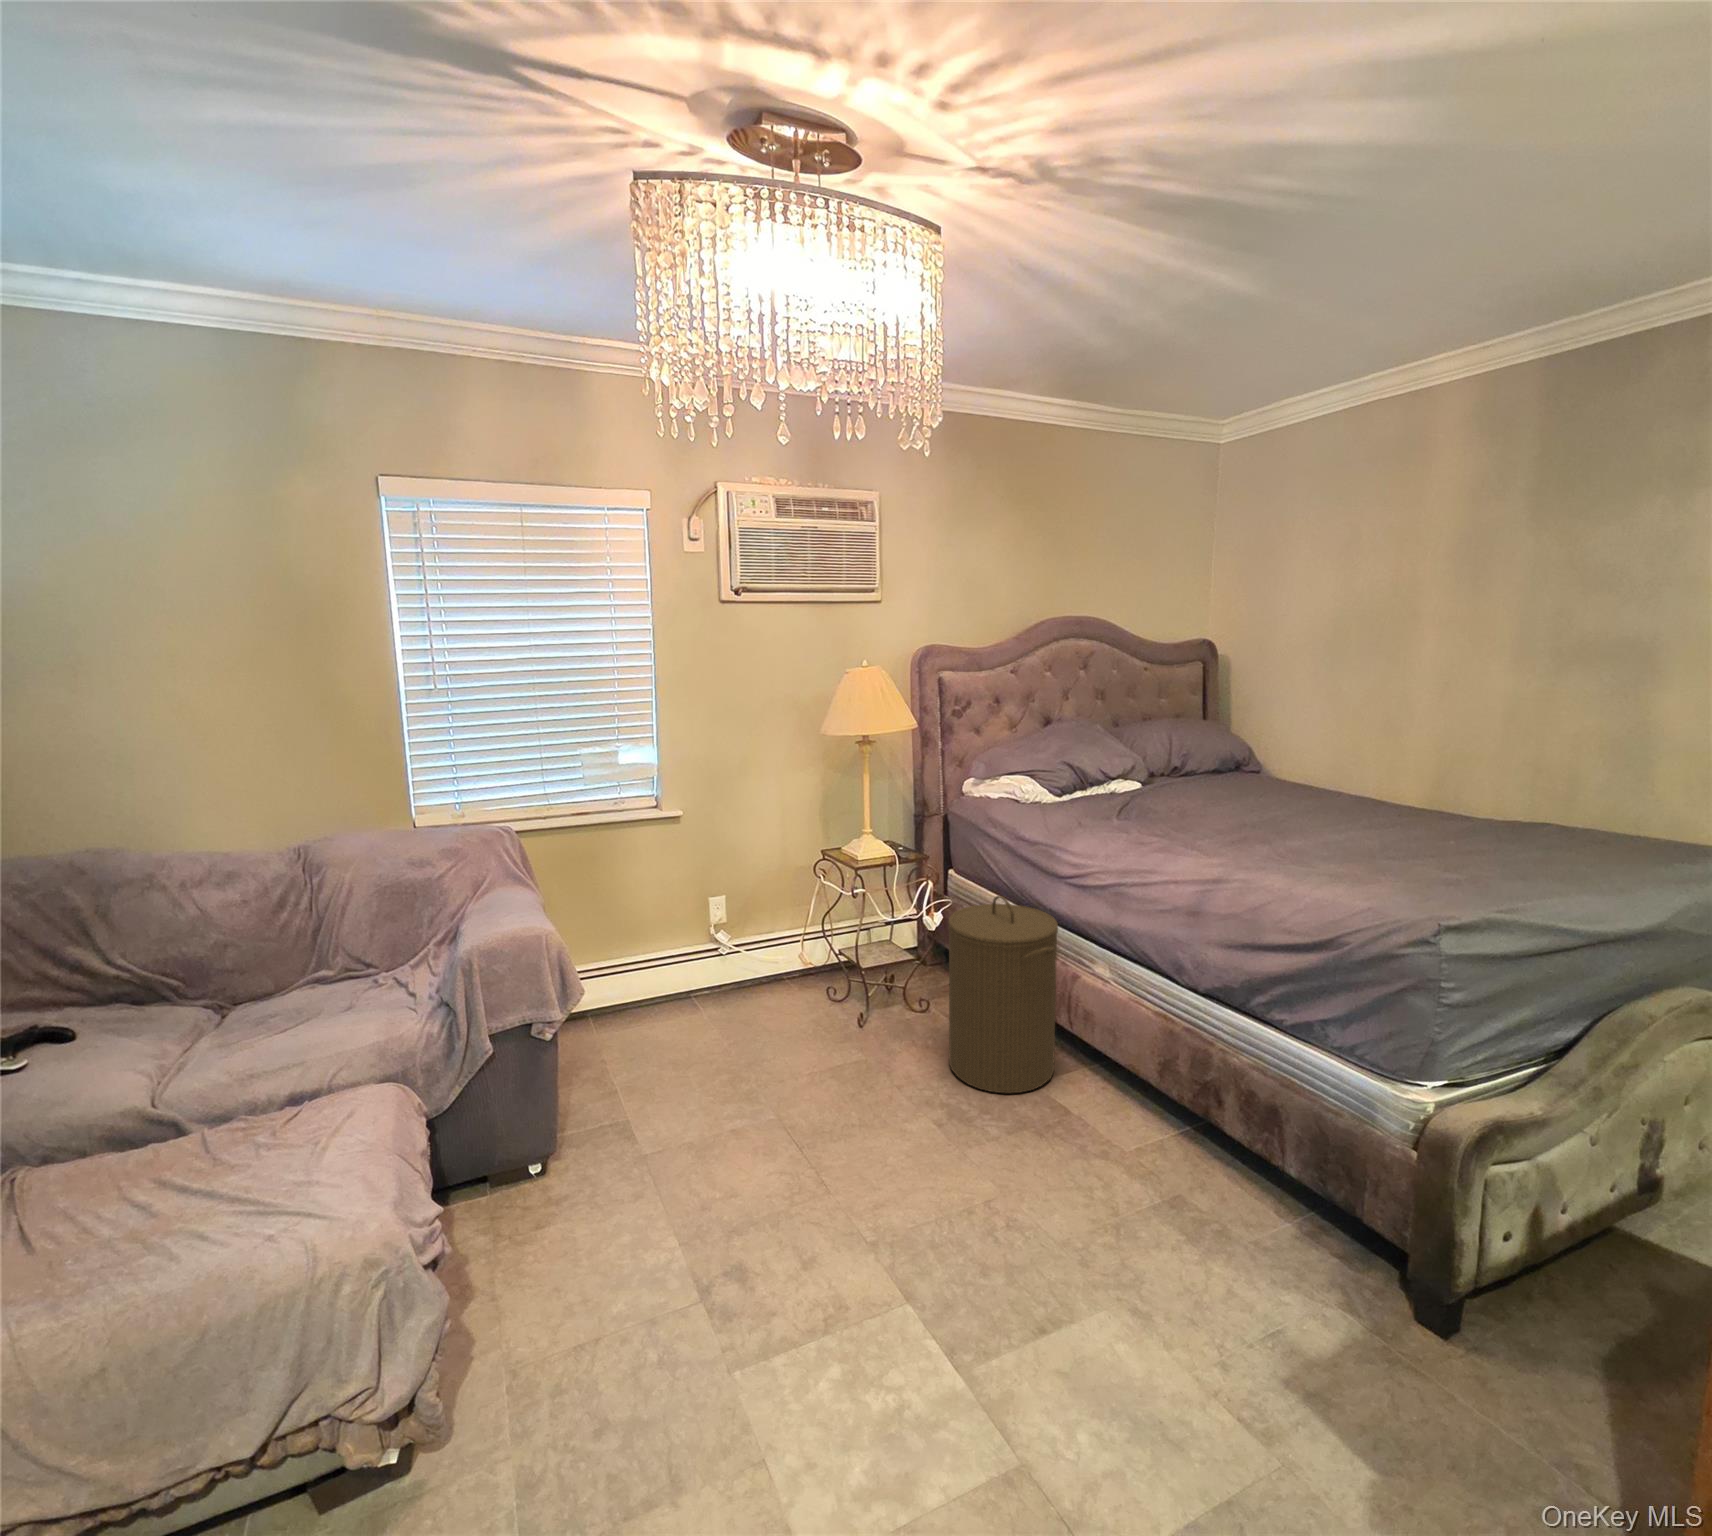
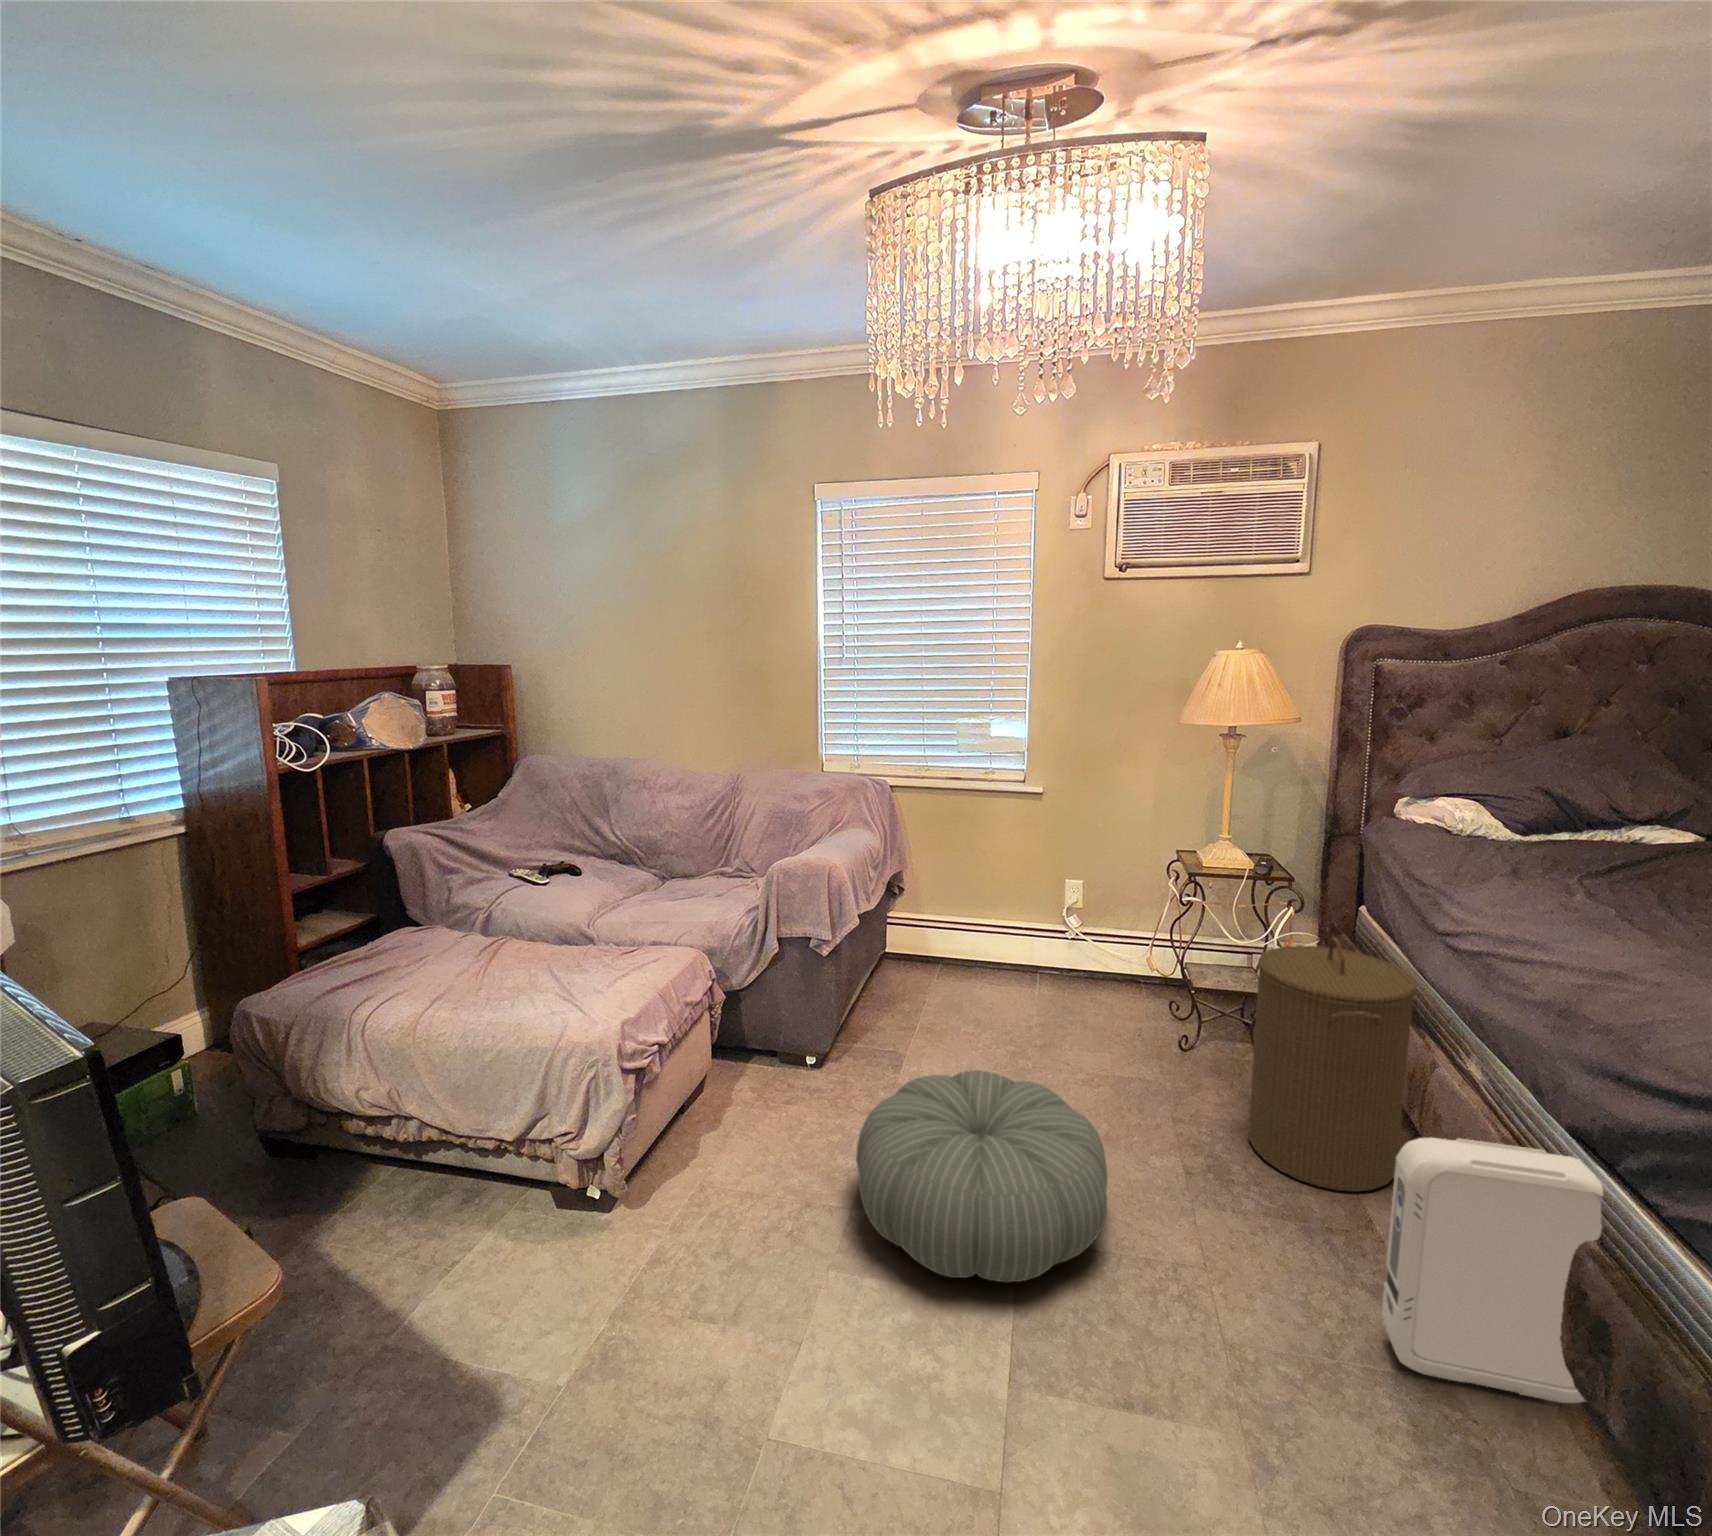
air purifier: none [1129,1007,1249,1193] -> present [1381,1138,1603,1403]
pouf: none [696,1093,945,1313] -> present [856,1070,1107,1282]

